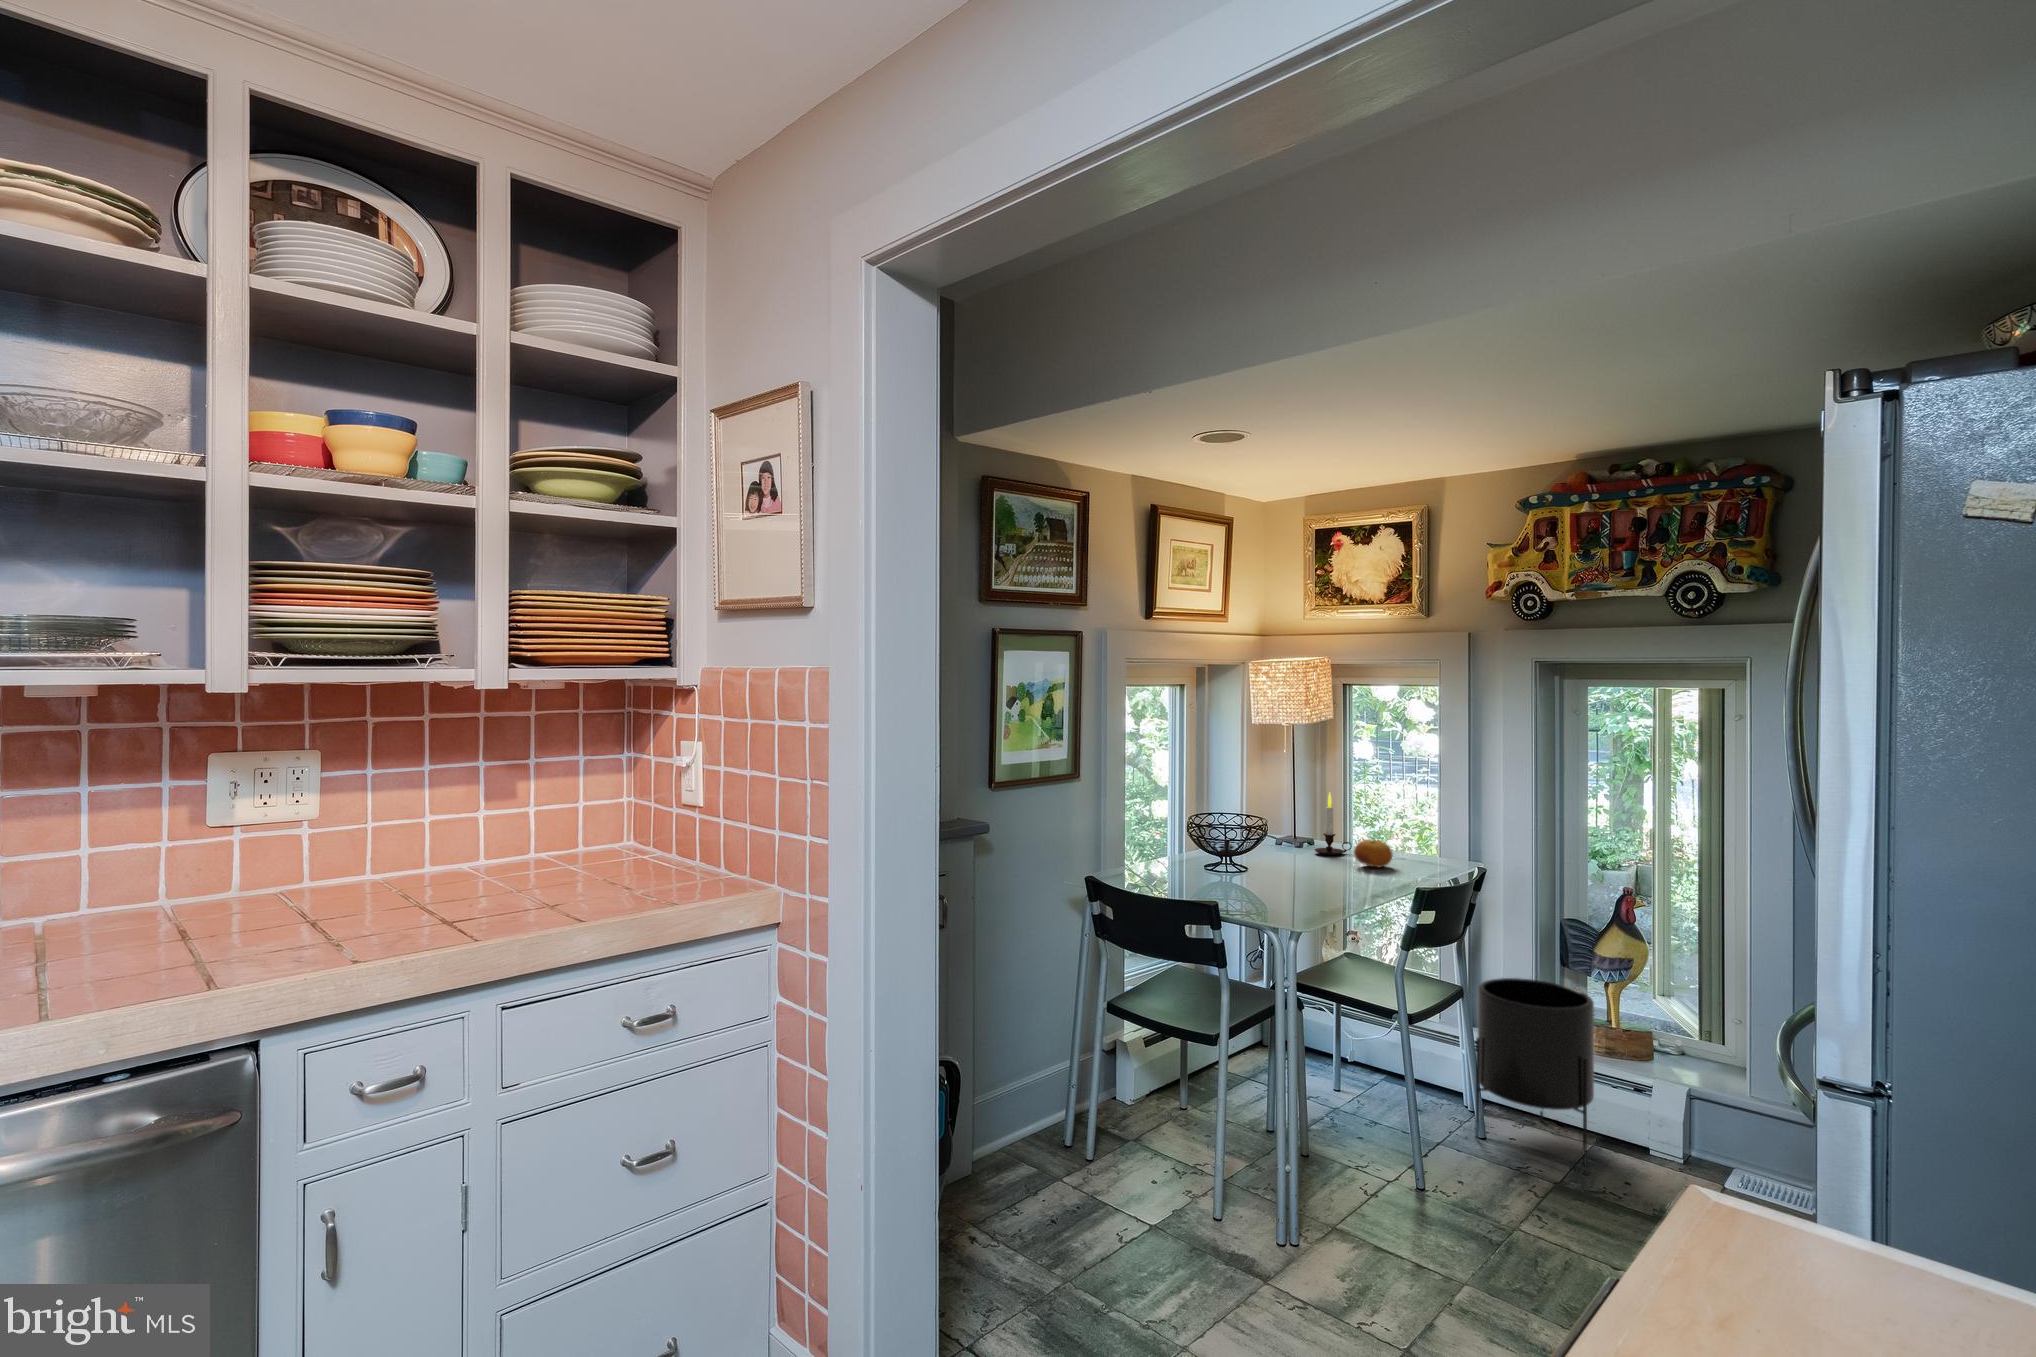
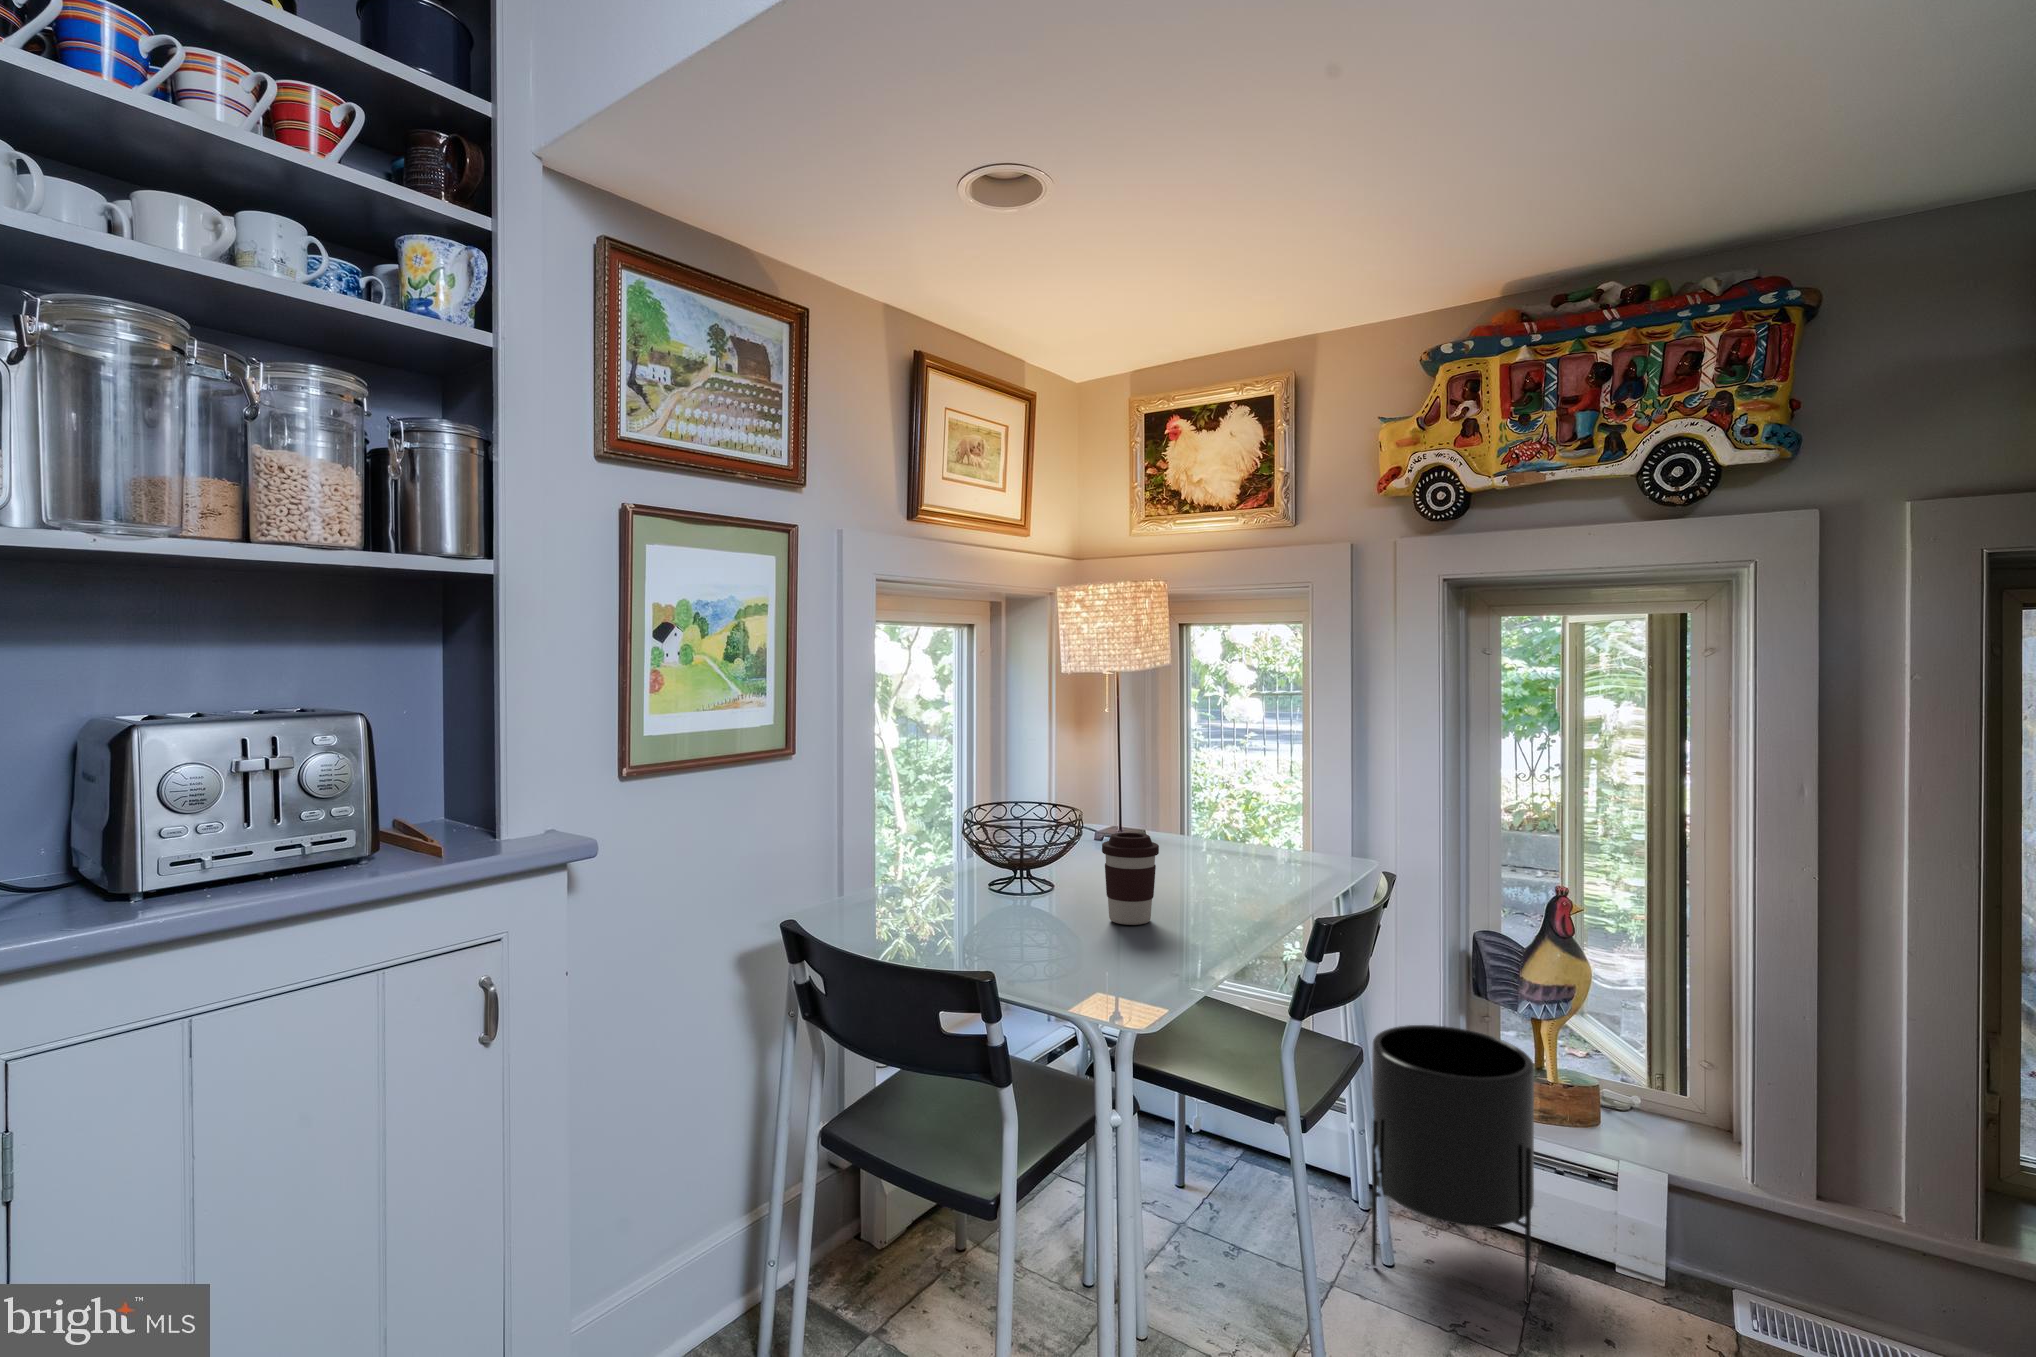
candle: present [1314,792,1352,855] -> none [1144,769,1195,859]
coffee cup: none [1283,833,1320,891] -> present [1102,832,1159,925]
fruit: present [1354,840,1393,867] -> none [1202,837,1256,878]

